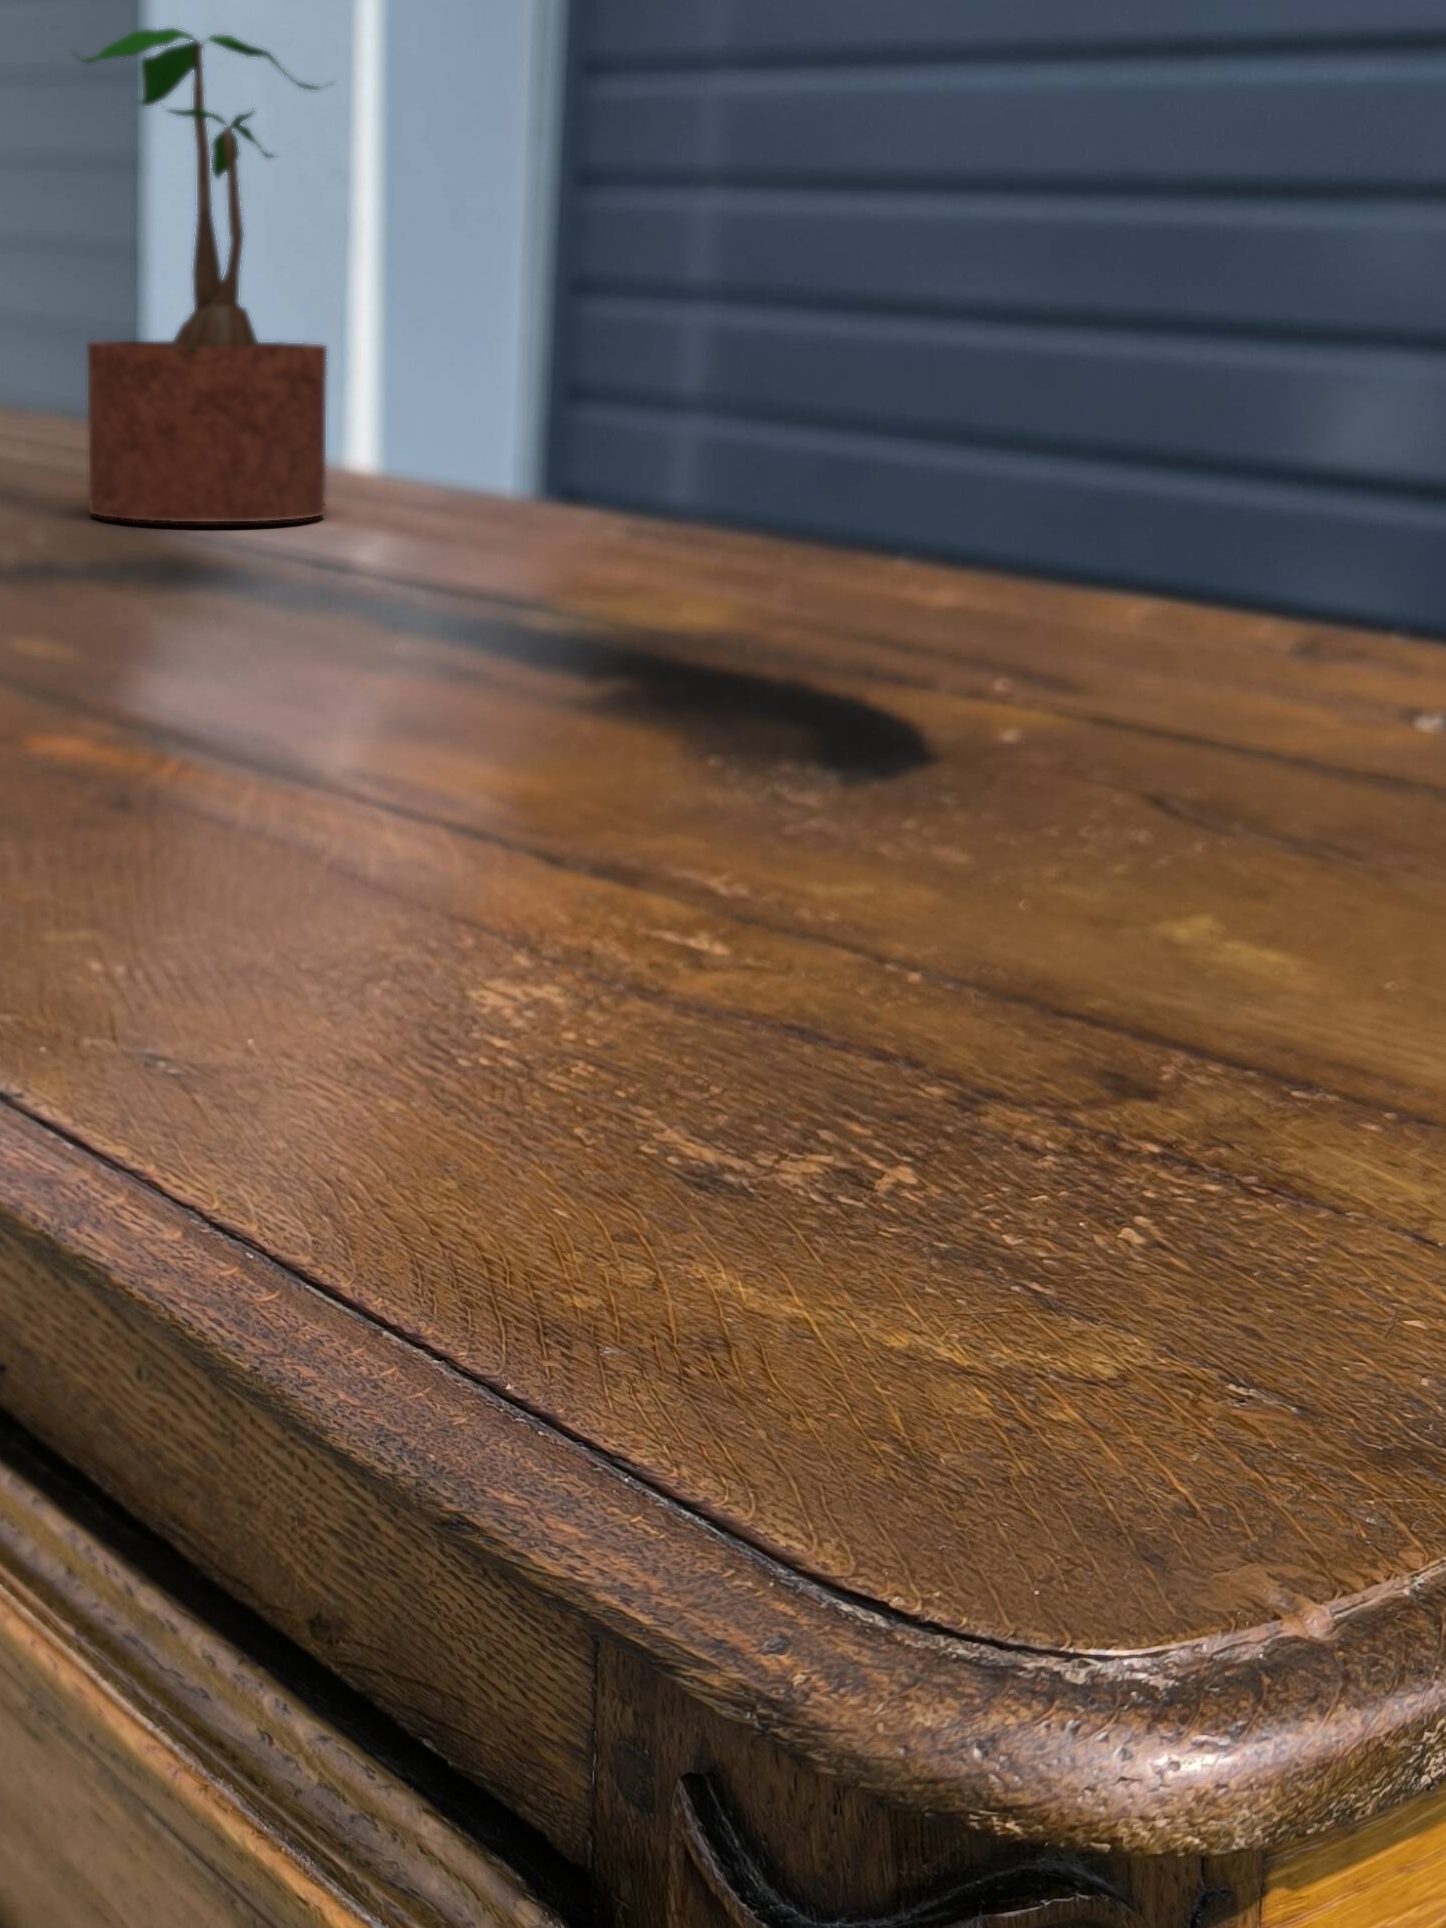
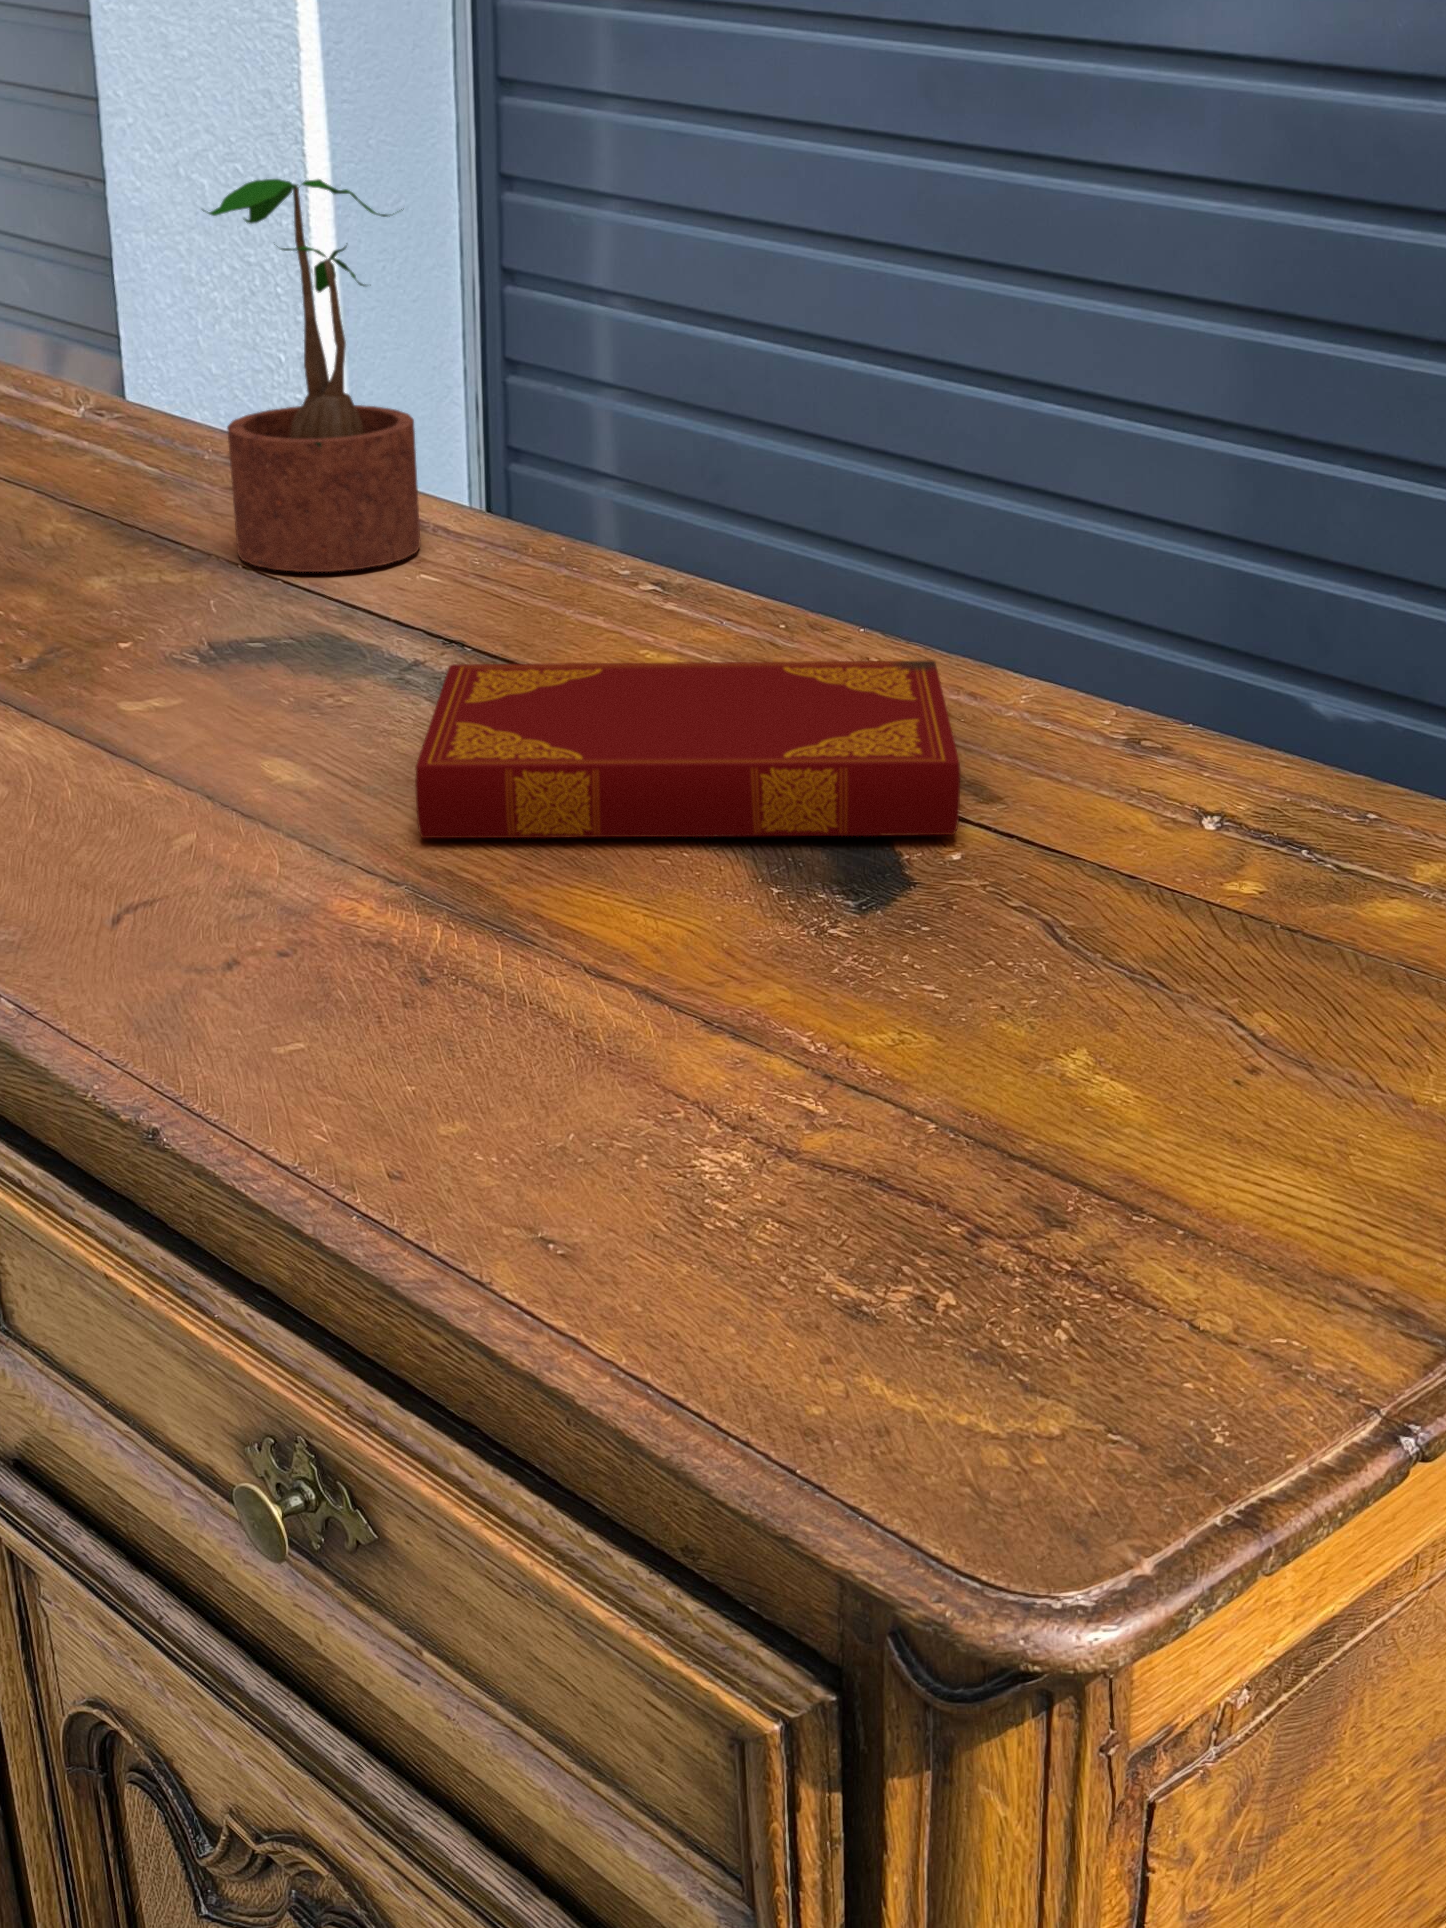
hardback book: none [185,533,1013,723] -> present [415,661,960,838]

